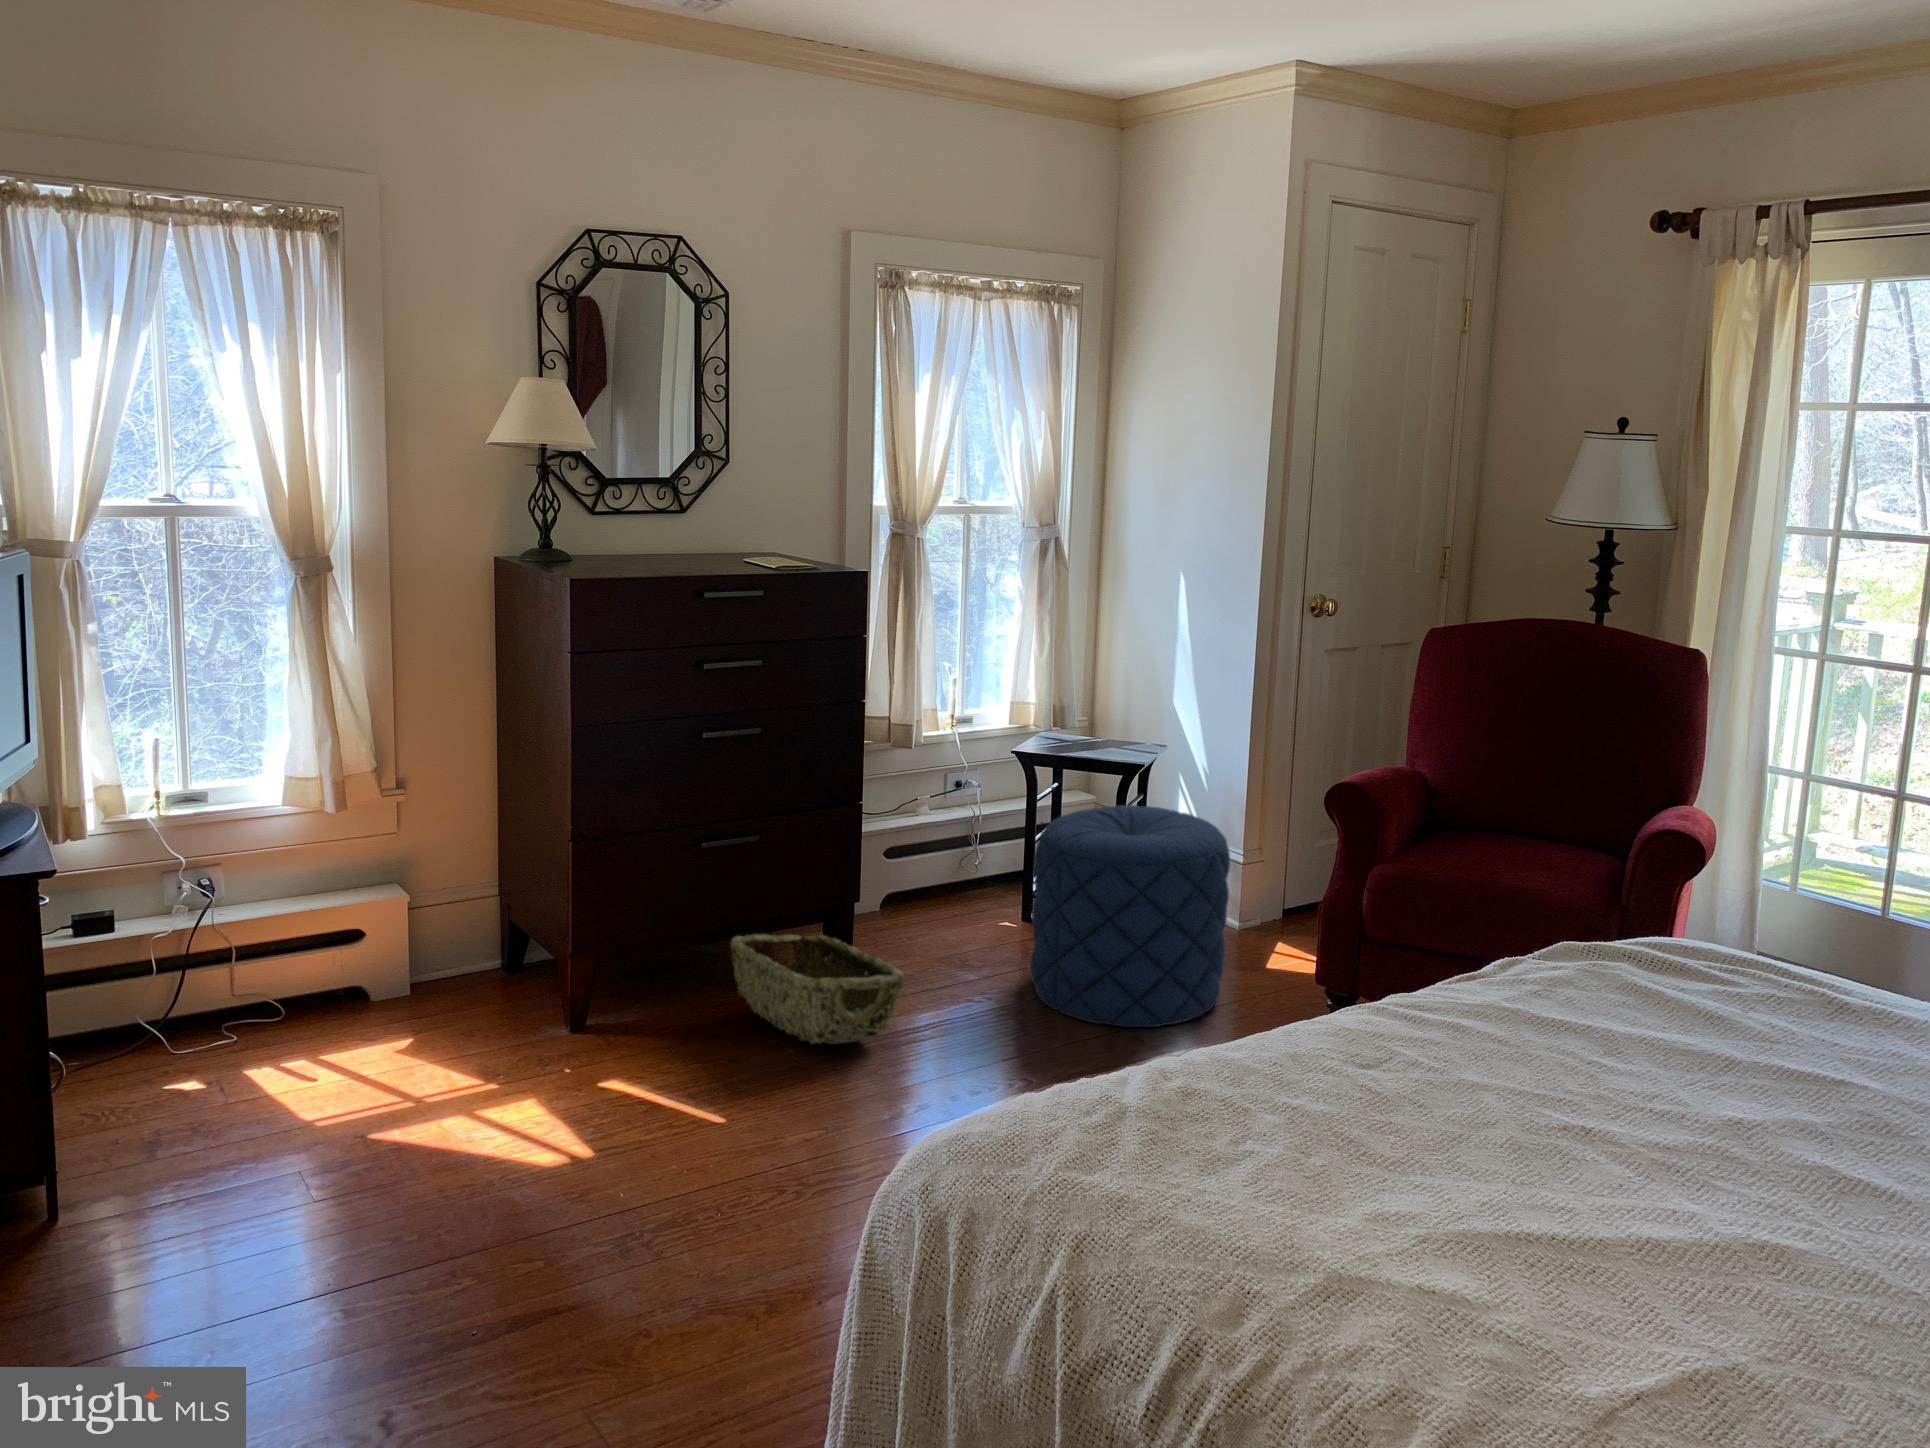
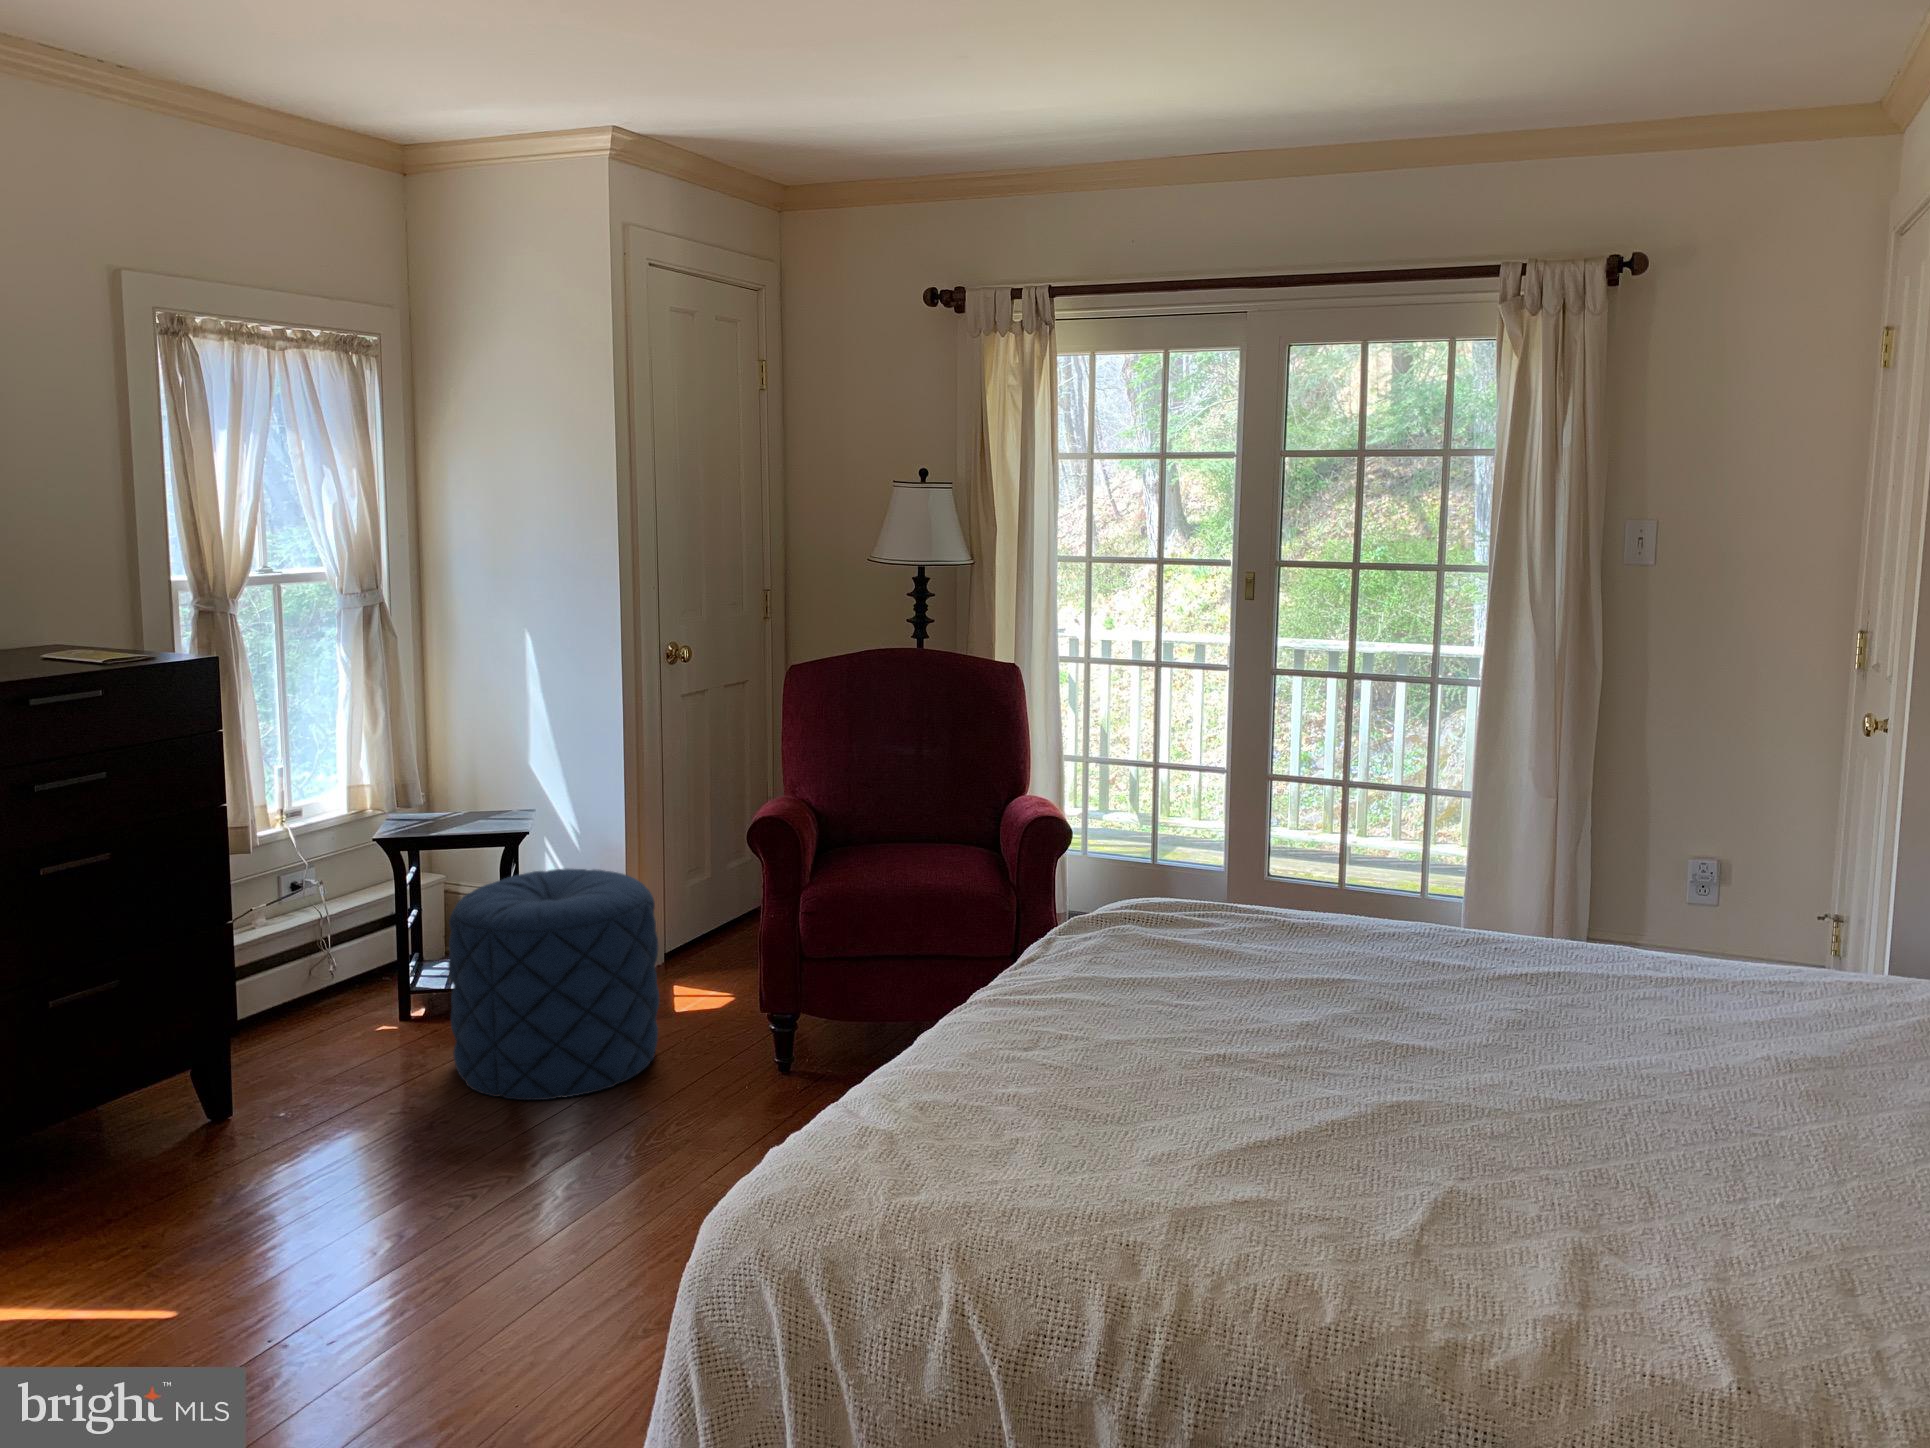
woven basket: present [730,934,904,1044] -> none [100,1077,344,1202]

